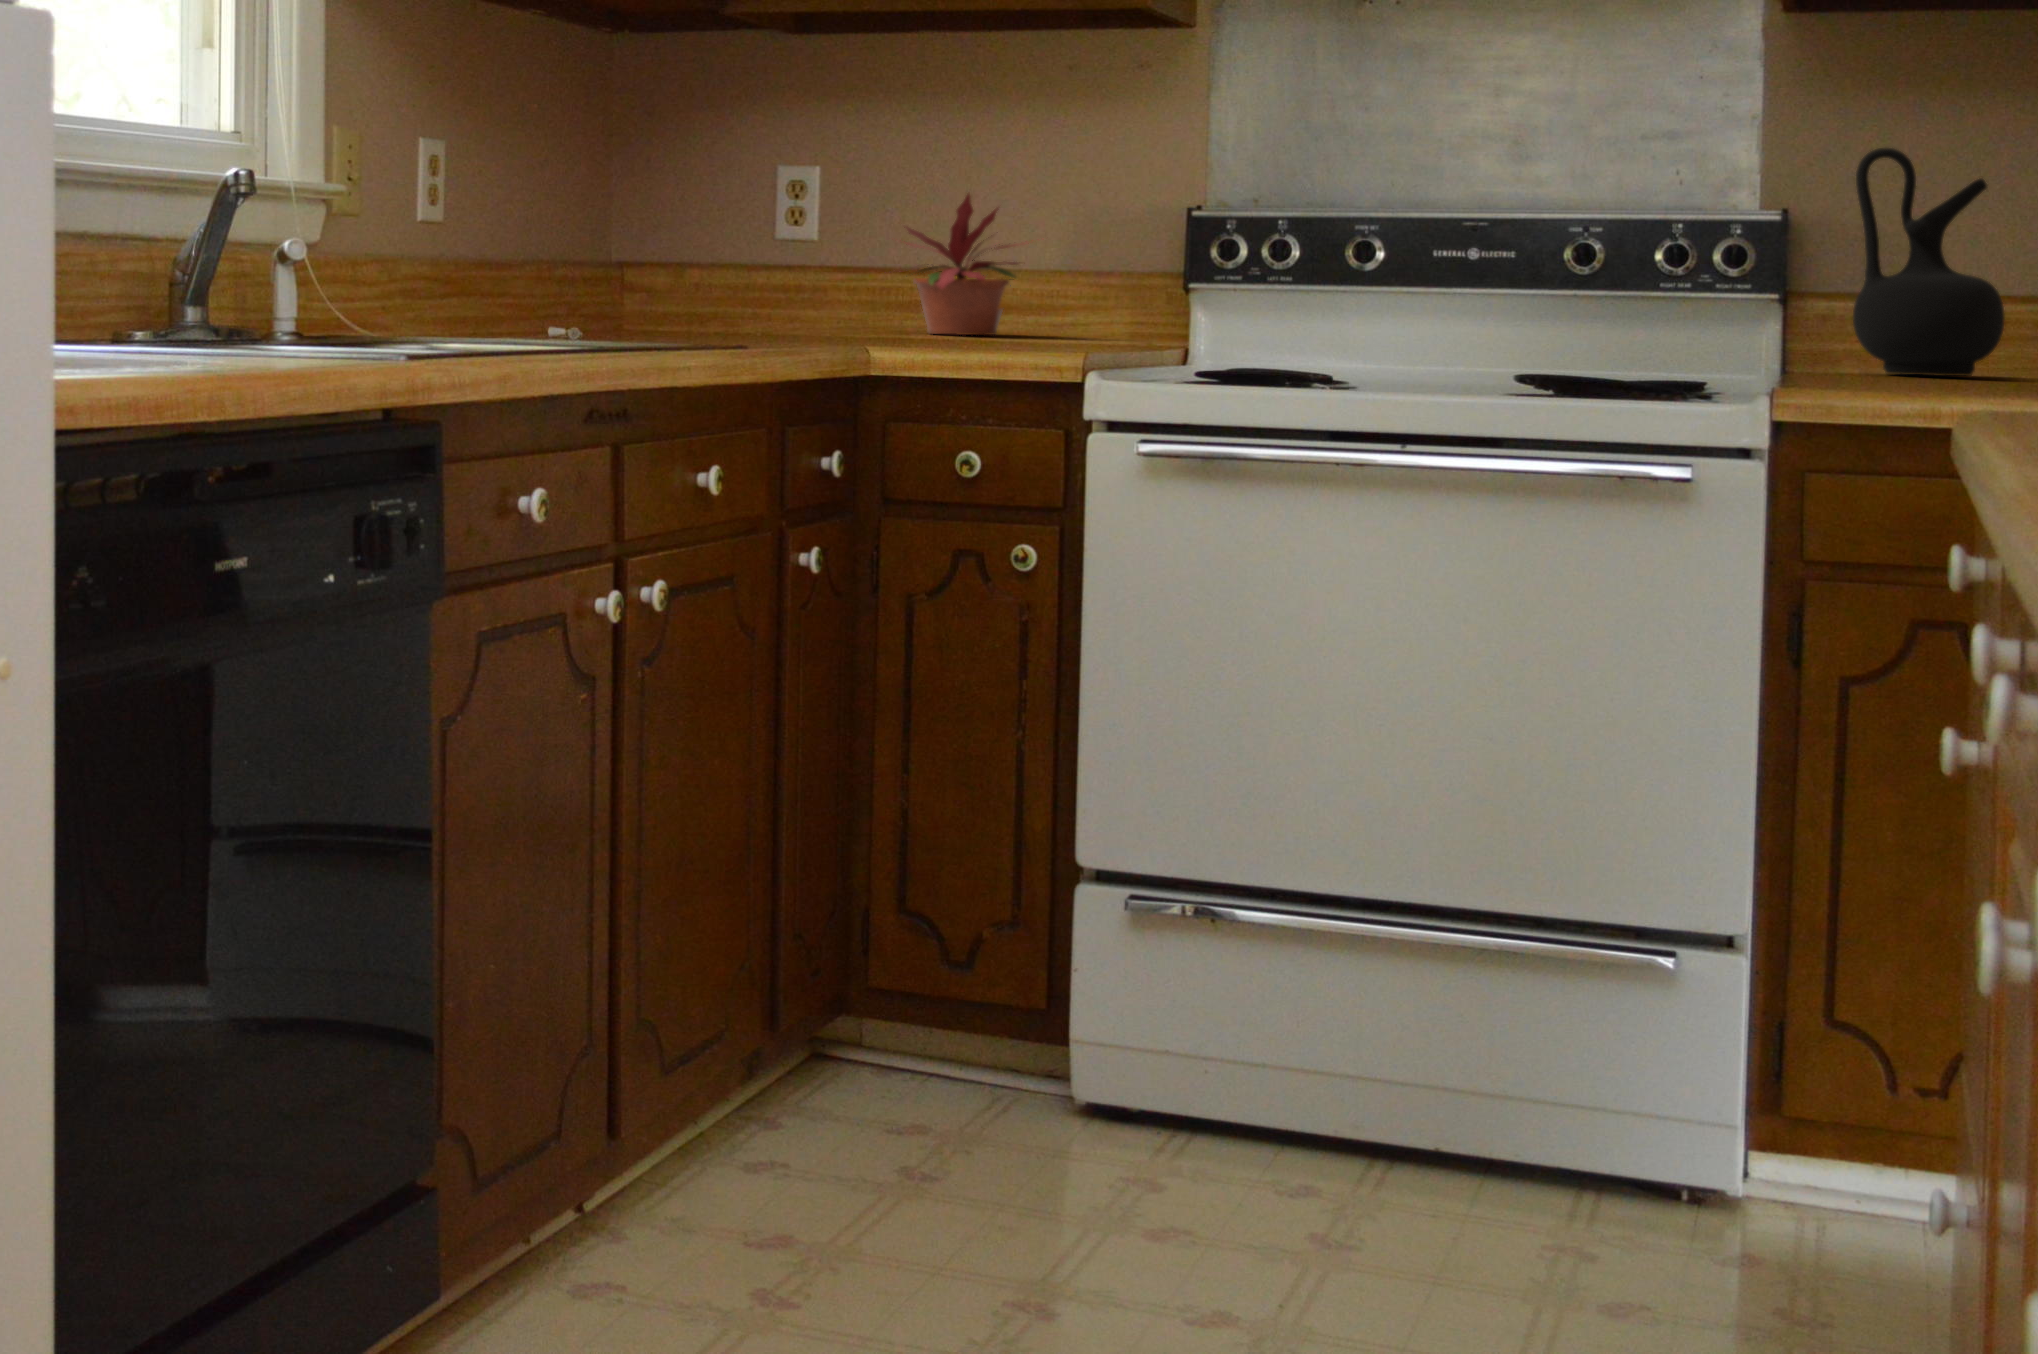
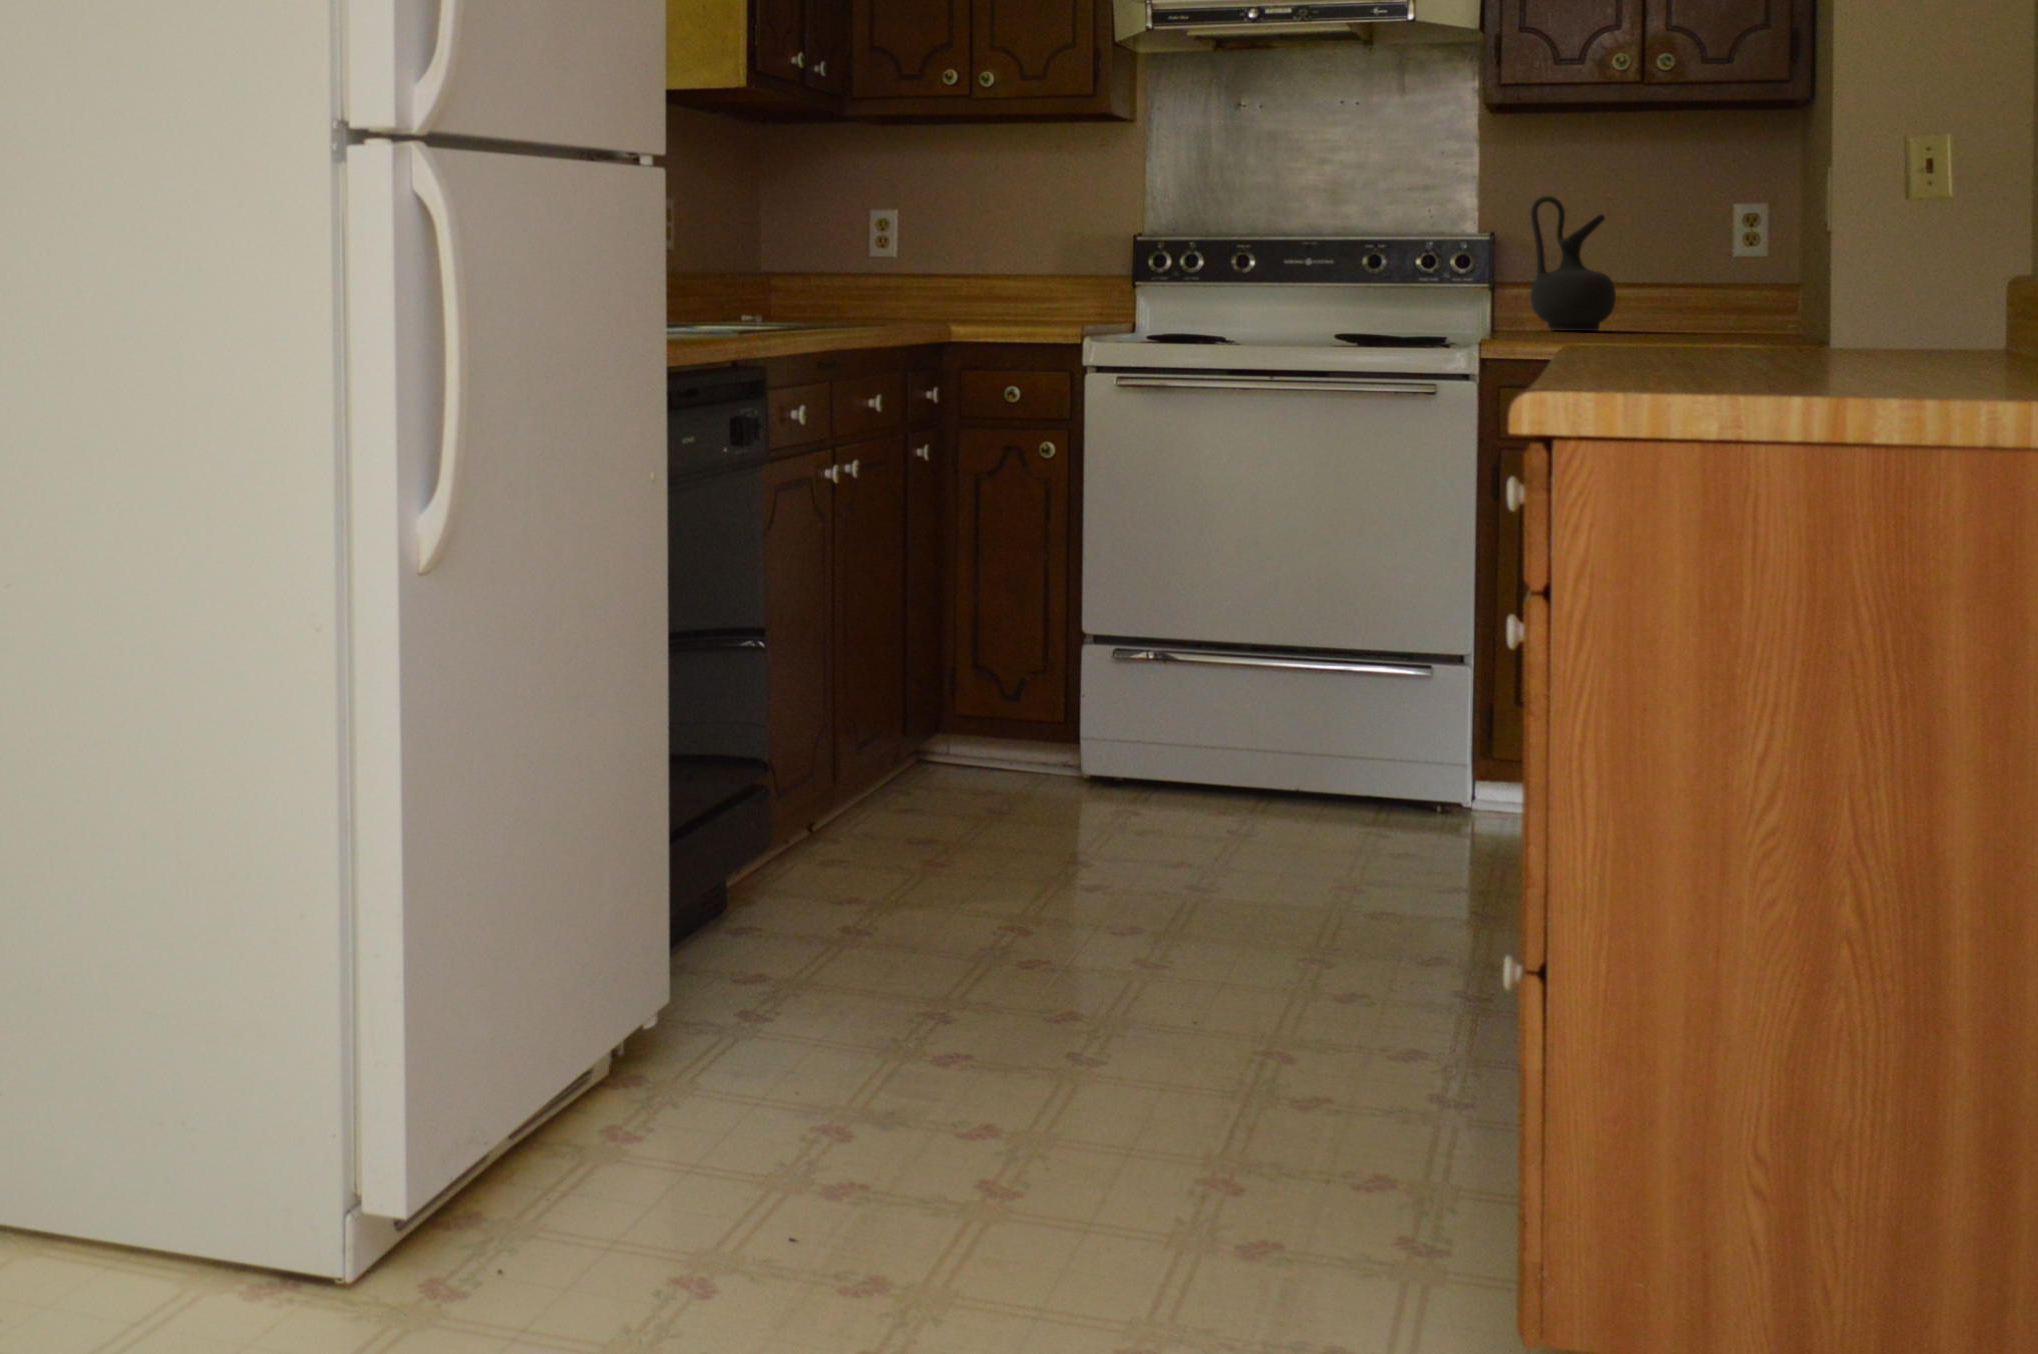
potted plant: present [904,194,1029,335] -> none [939,224,1049,315]

